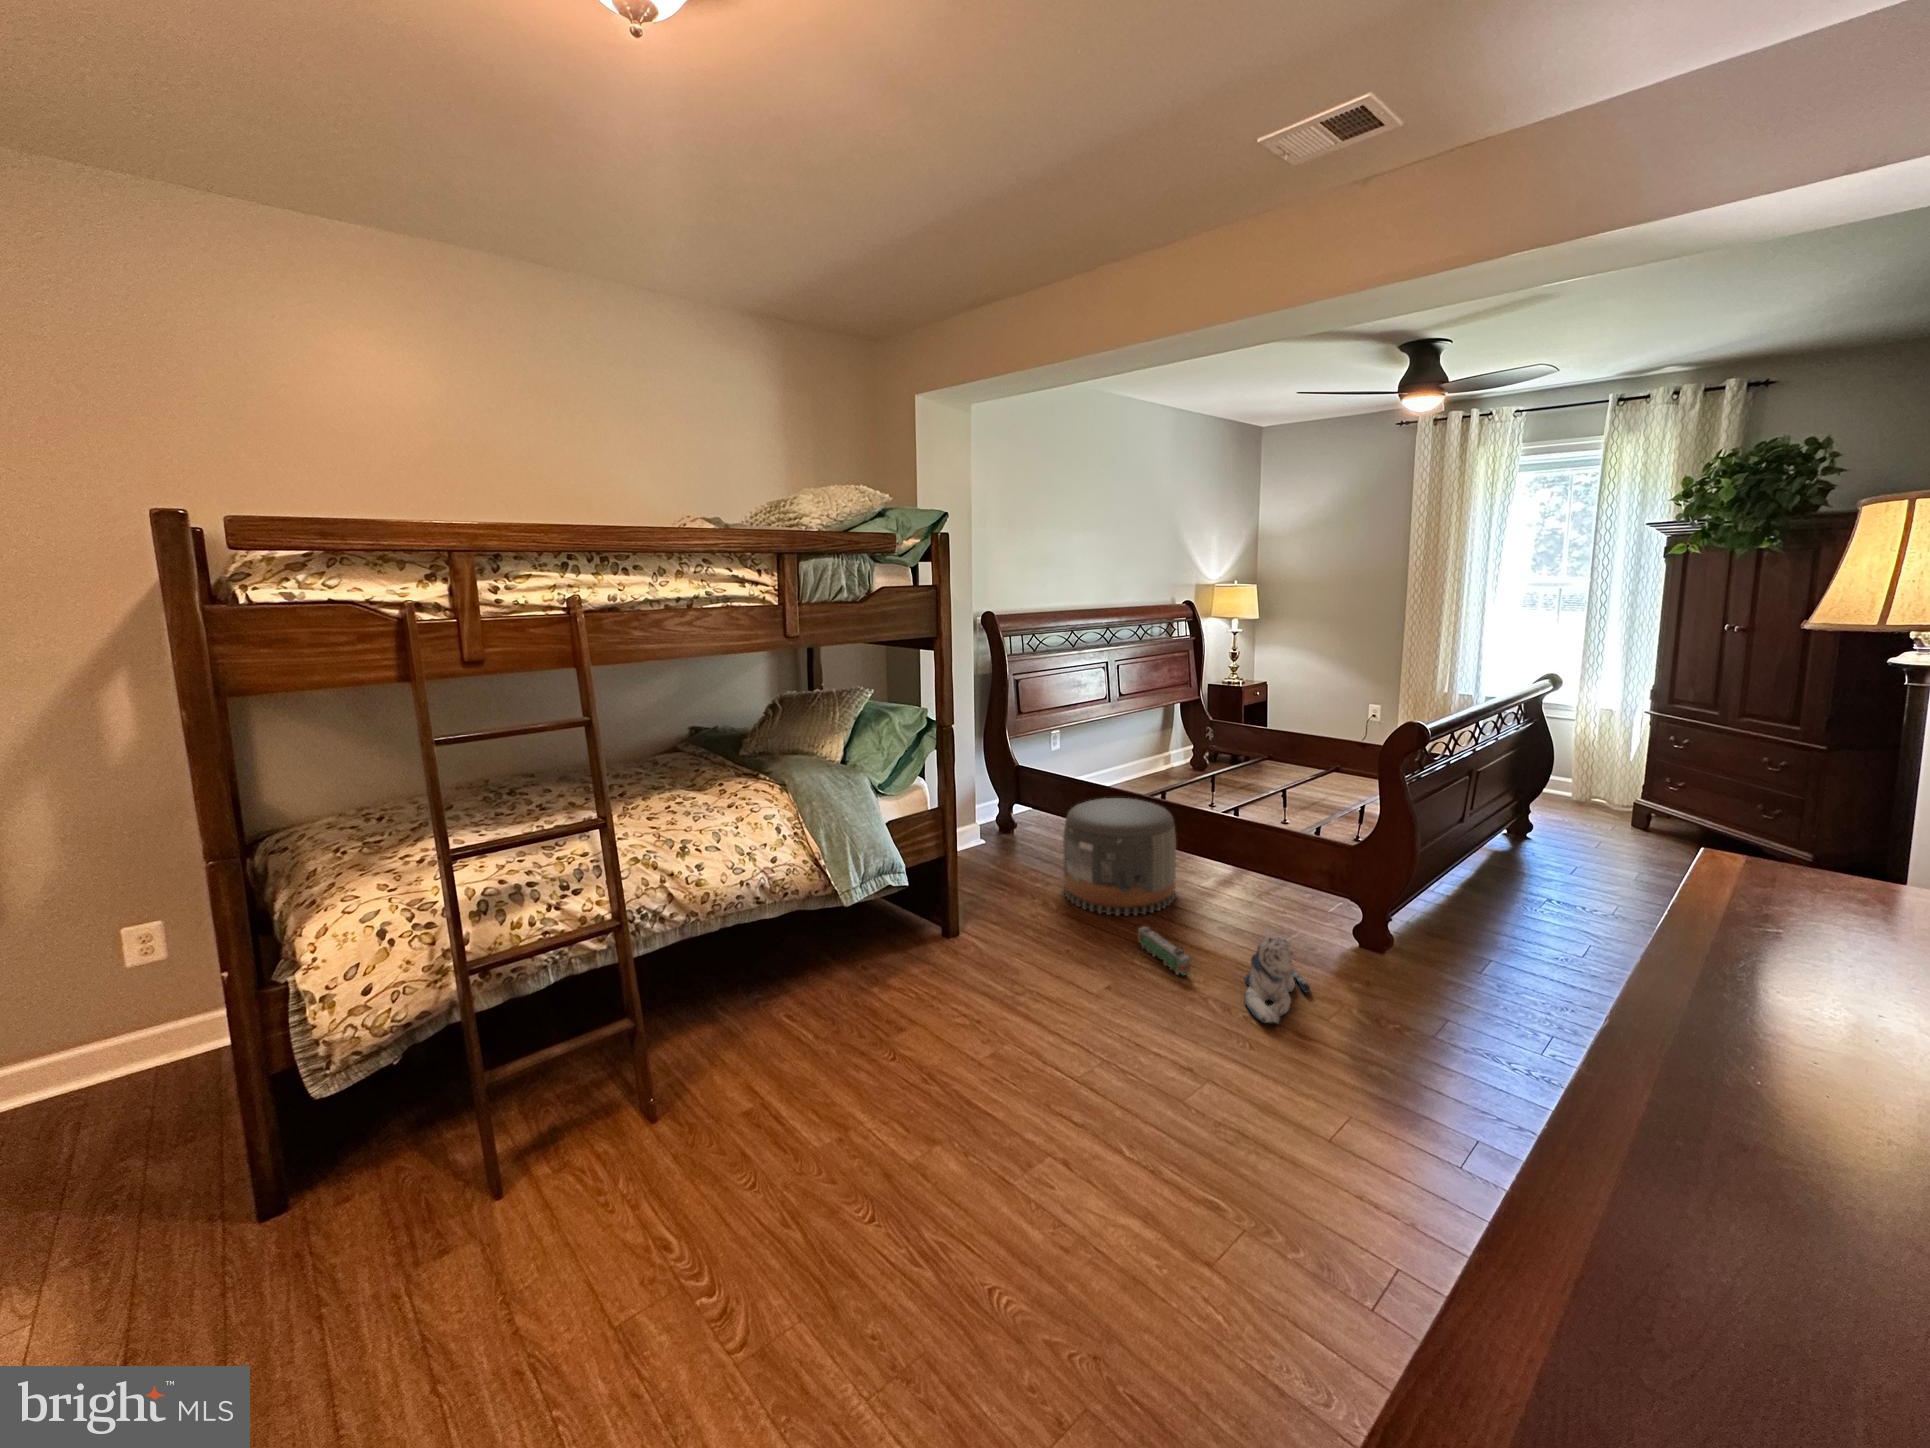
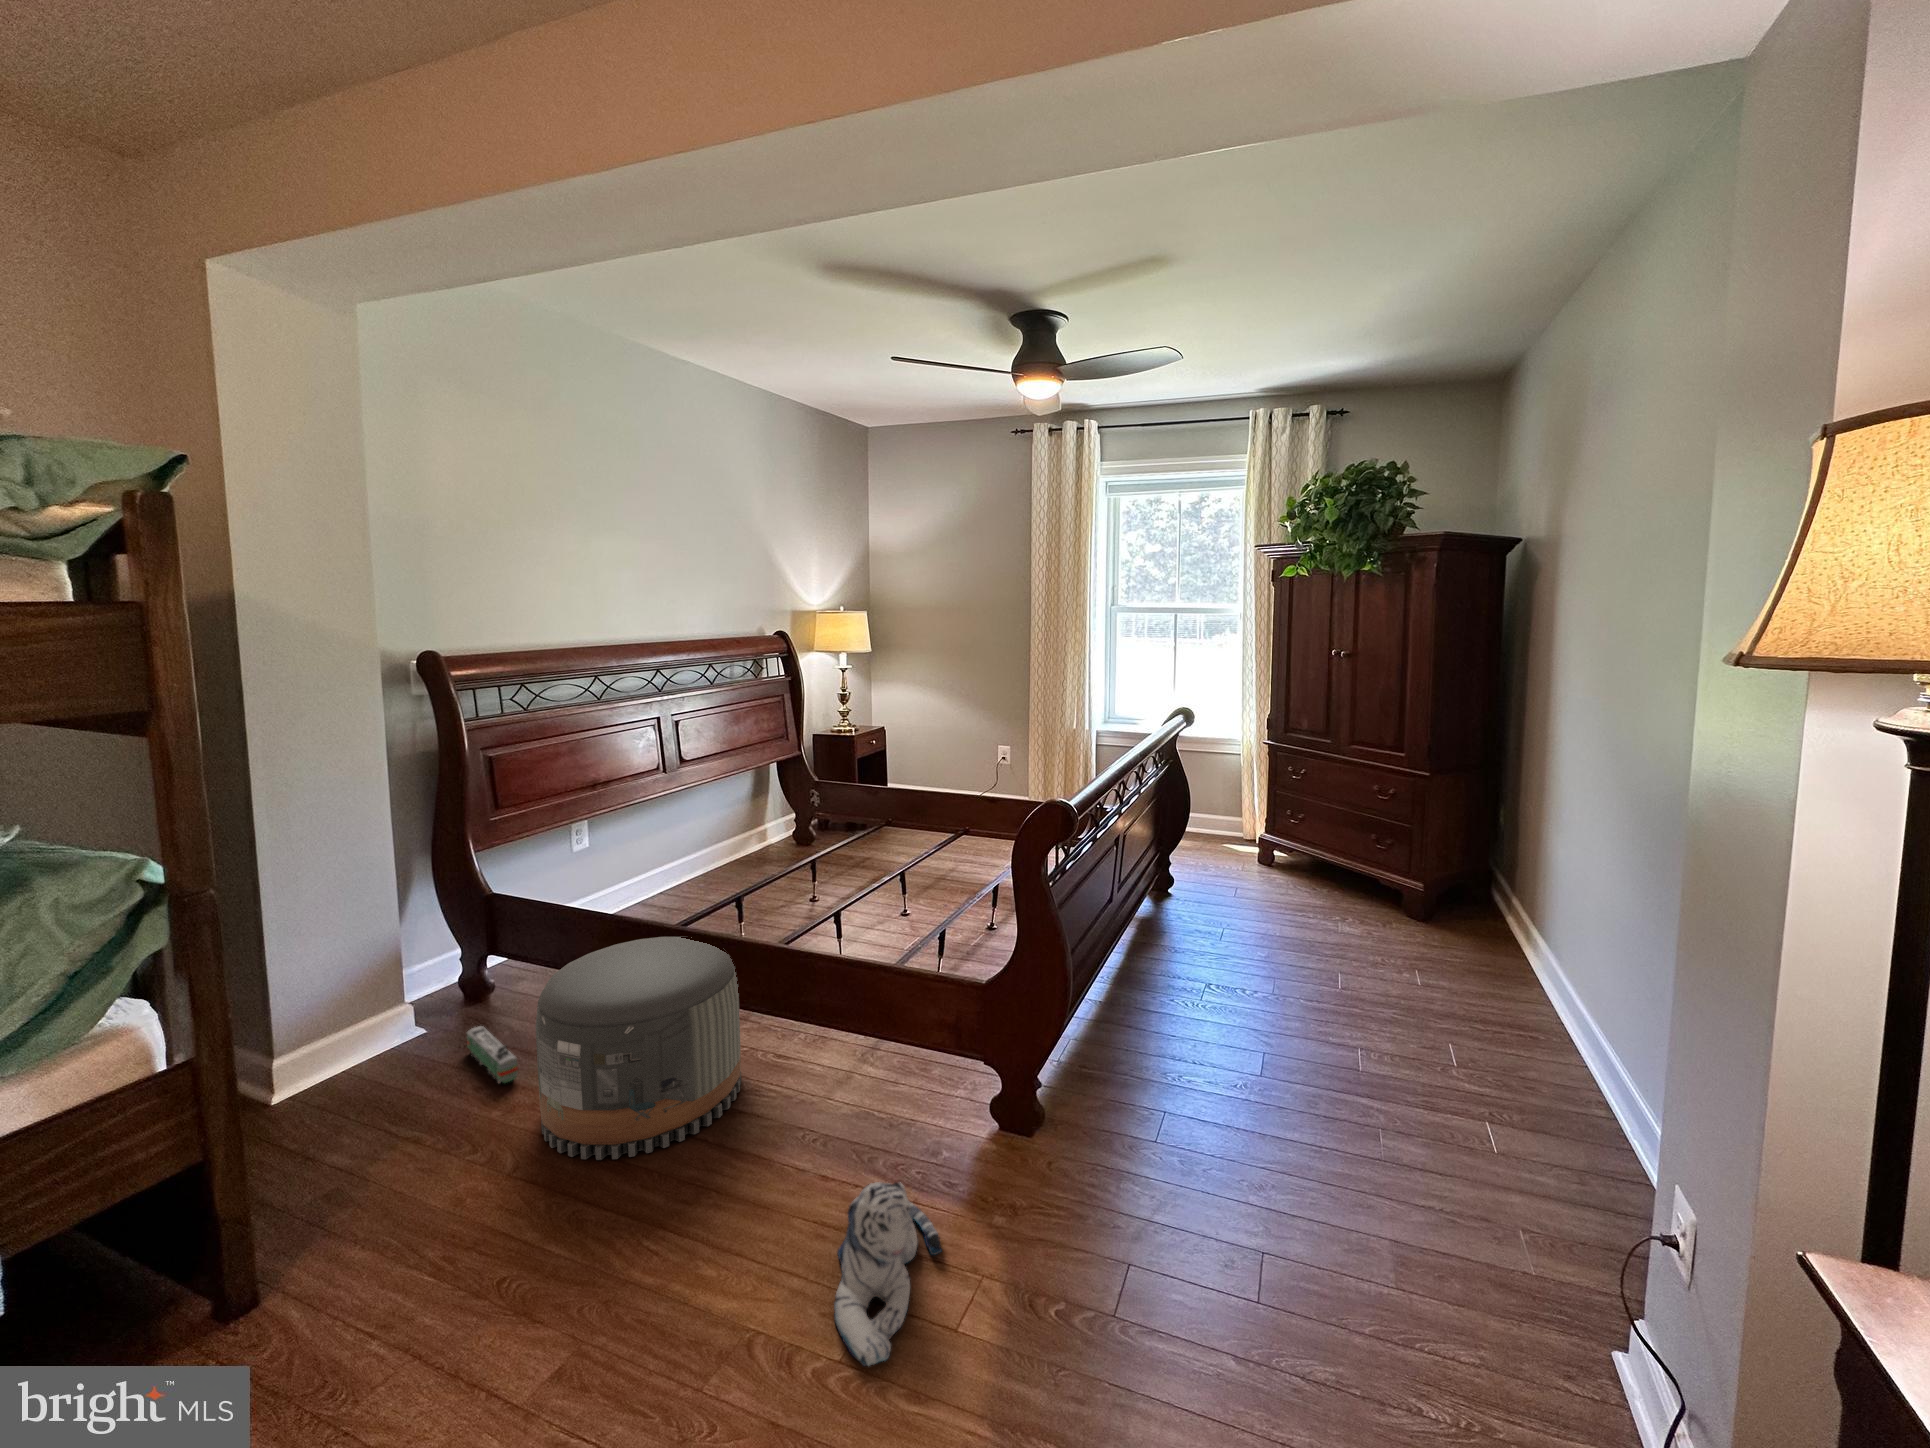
toy train: present [1138,926,1191,975] -> present [467,1026,518,1083]

